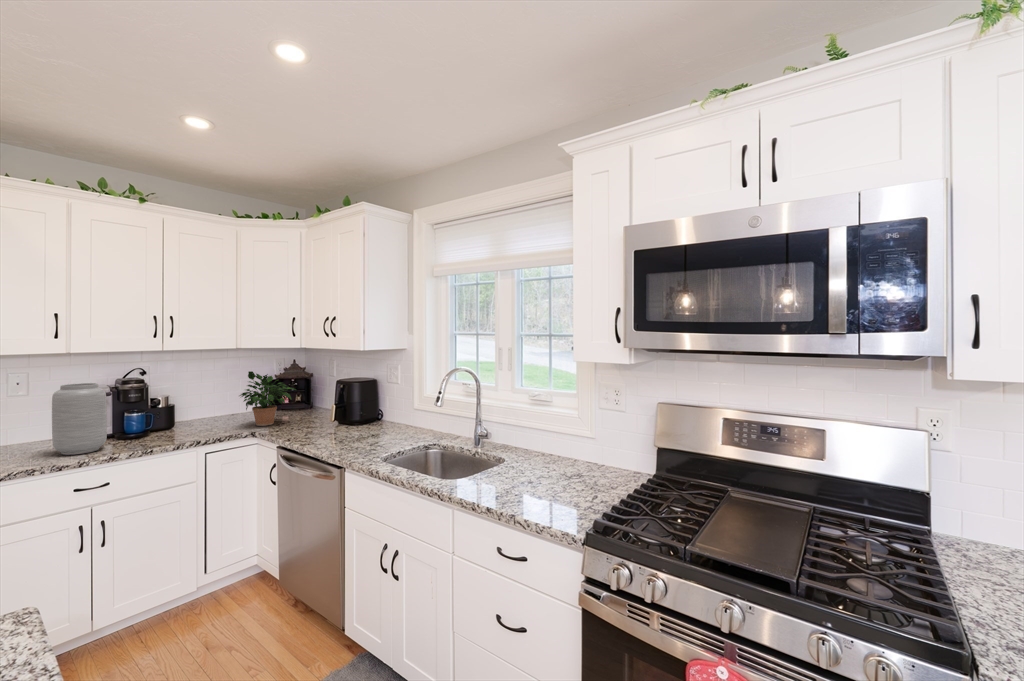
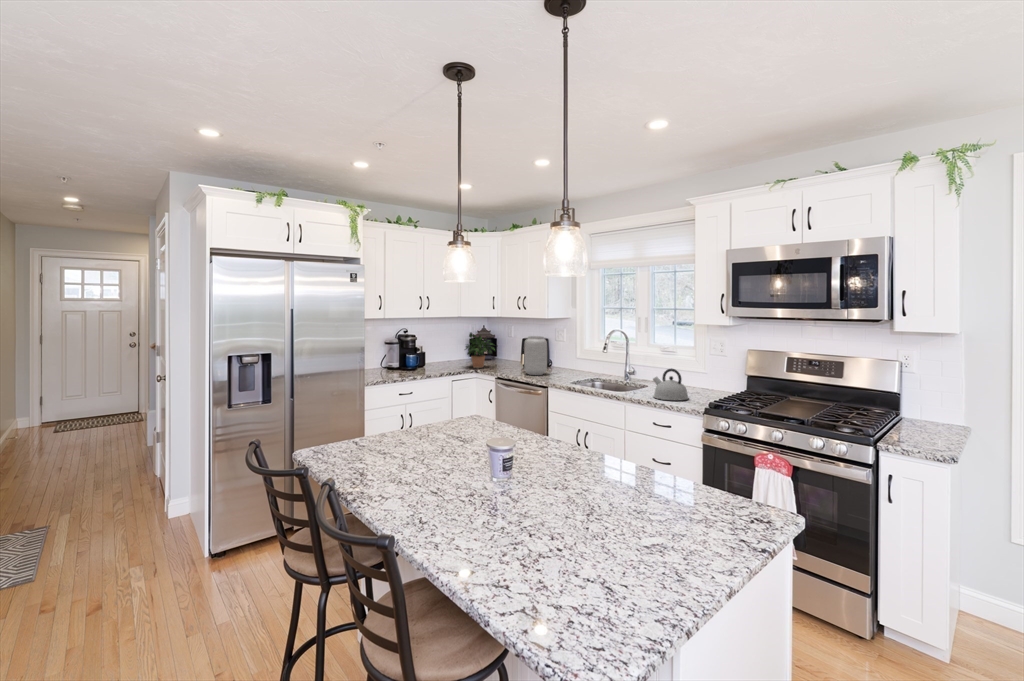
vase: present [52,383,107,455] -> present [524,336,547,375]
kettle: none [503,443,565,506] -> present [653,369,688,400]

